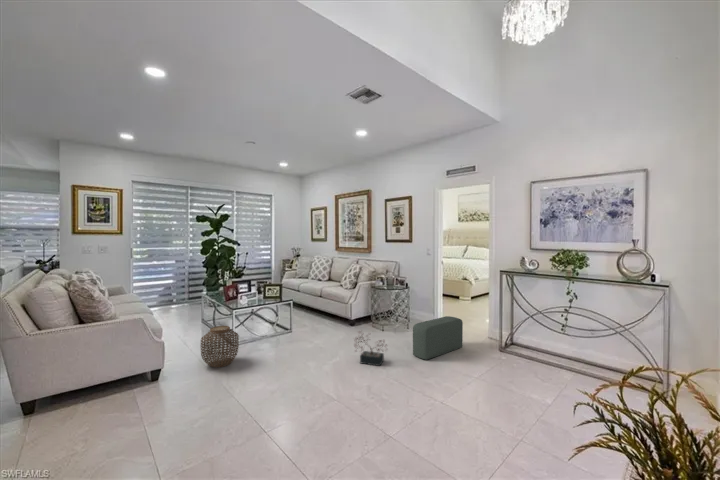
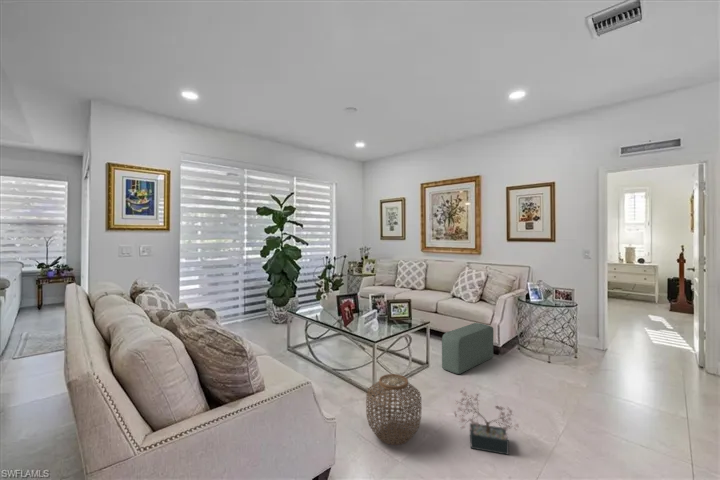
pouf: present [413,316,463,360] -> present [442,323,493,374]
decorative plant: present [354,331,386,366] -> present [455,391,518,455]

